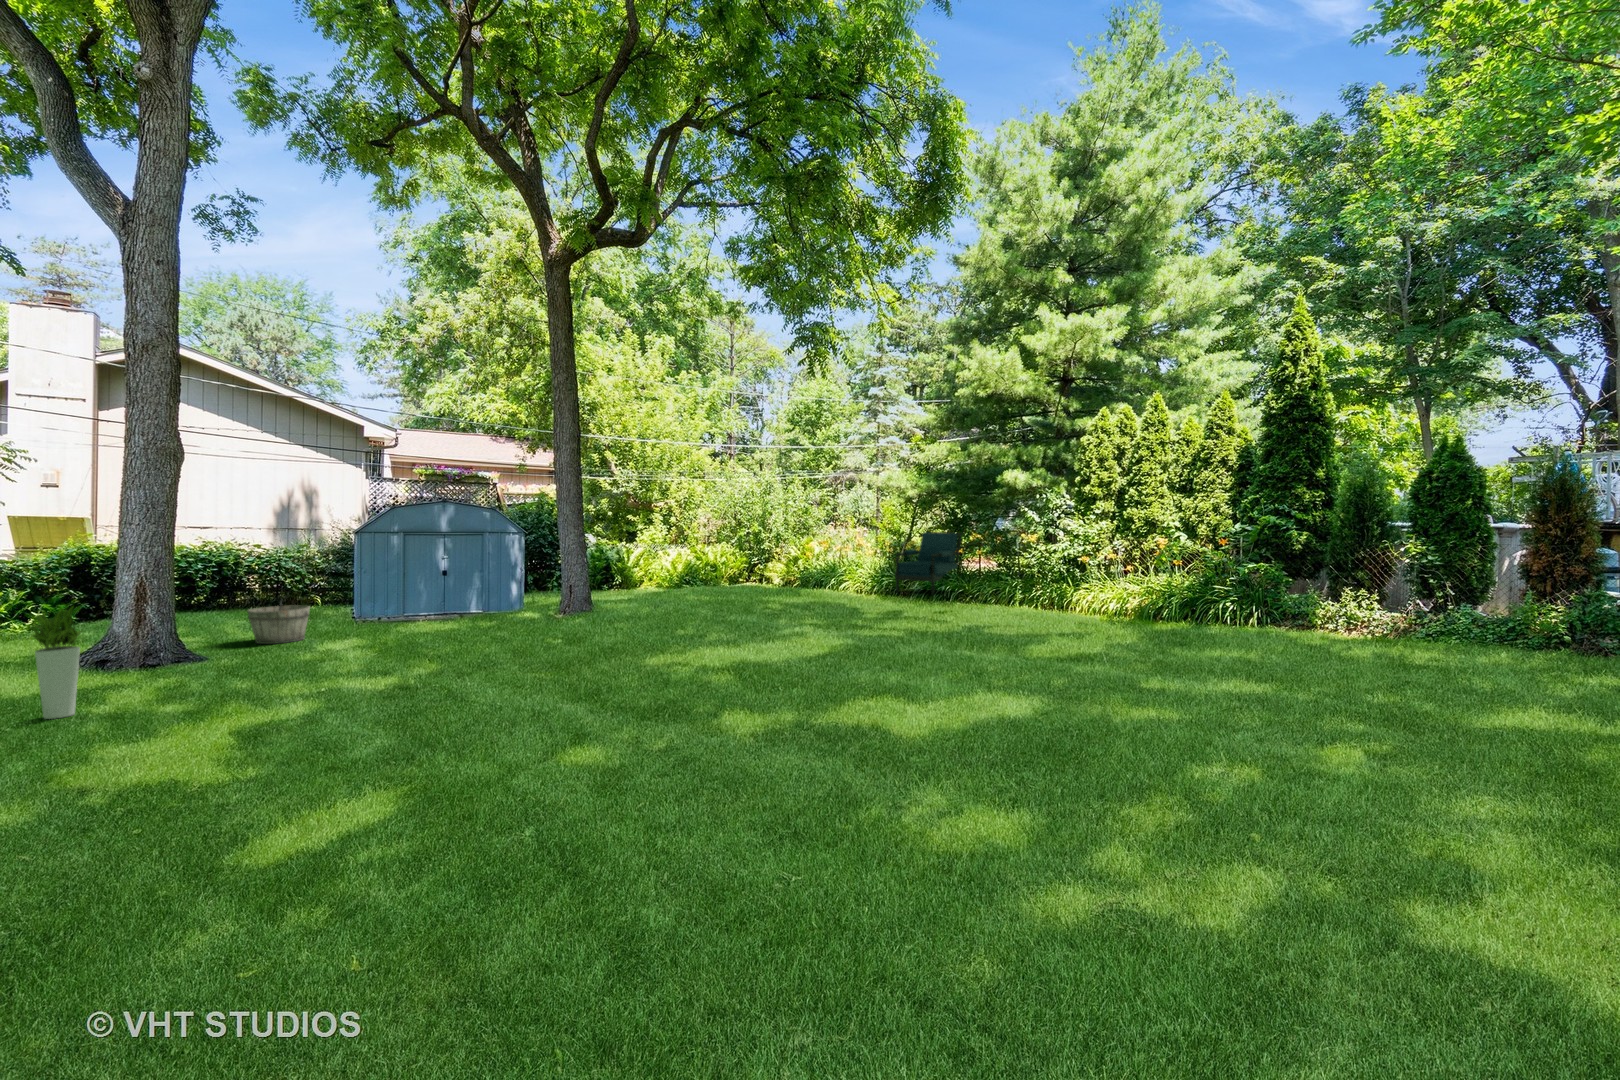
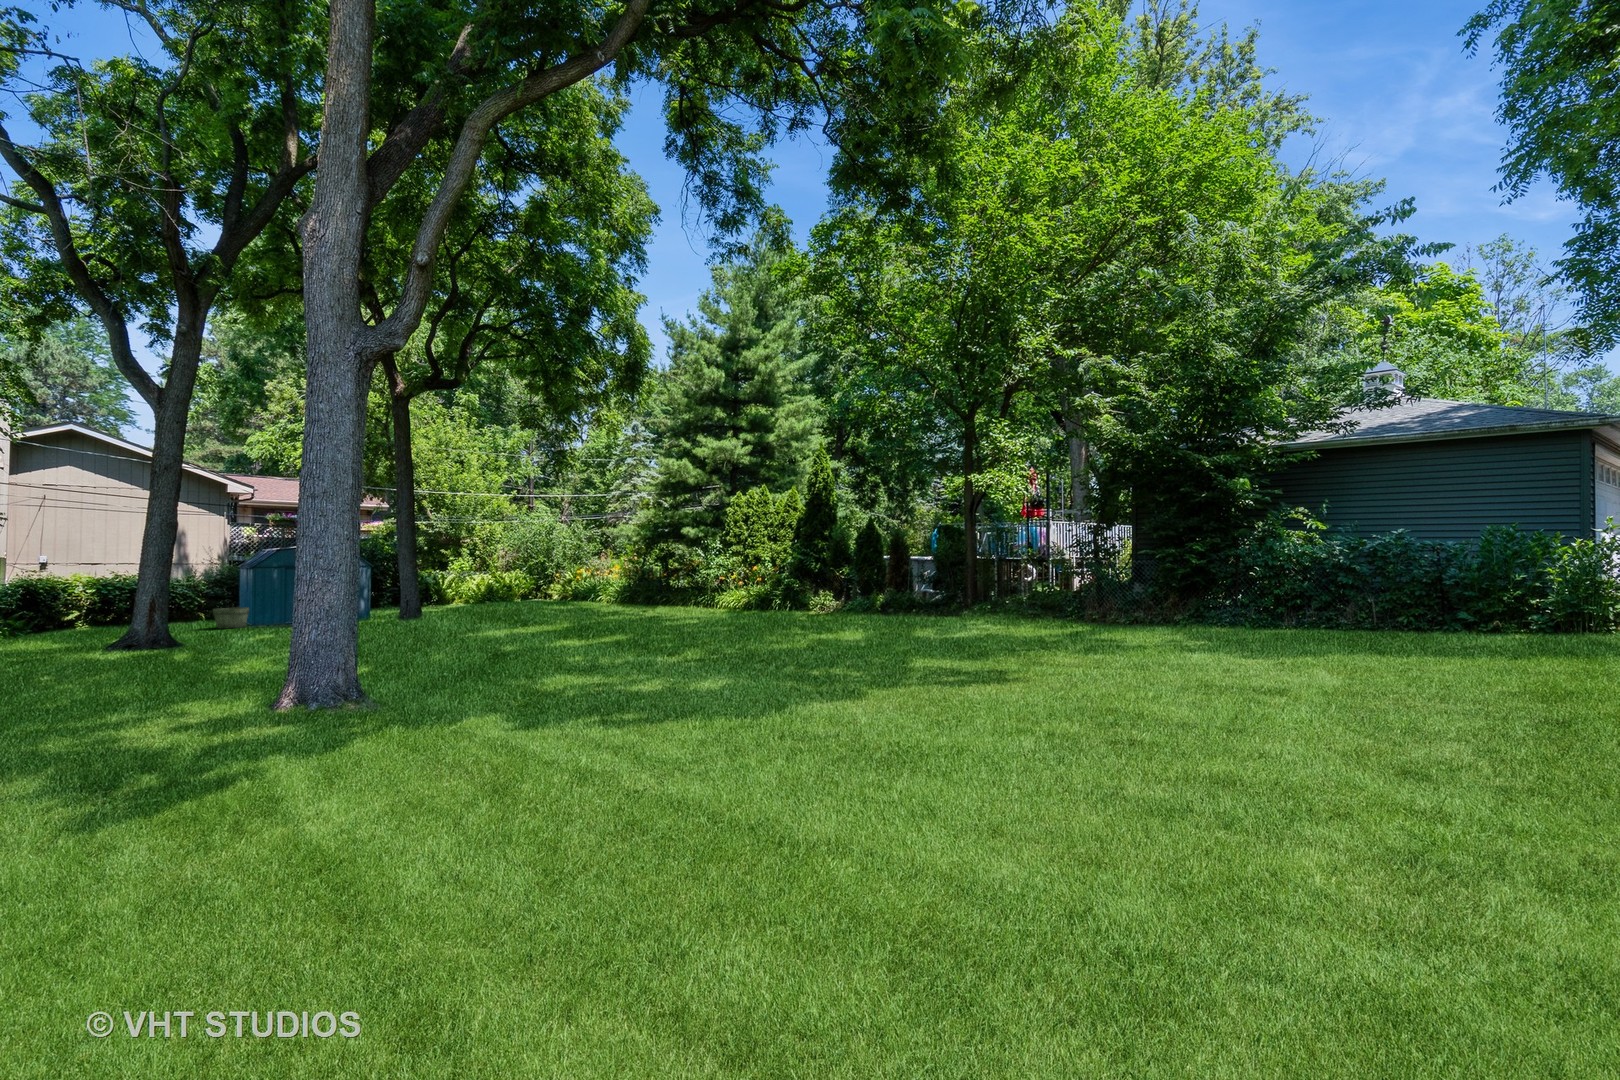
chair: present [895,532,961,595] -> none [631,561,676,601]
planter: present [30,606,82,719] -> none [169,597,194,647]

